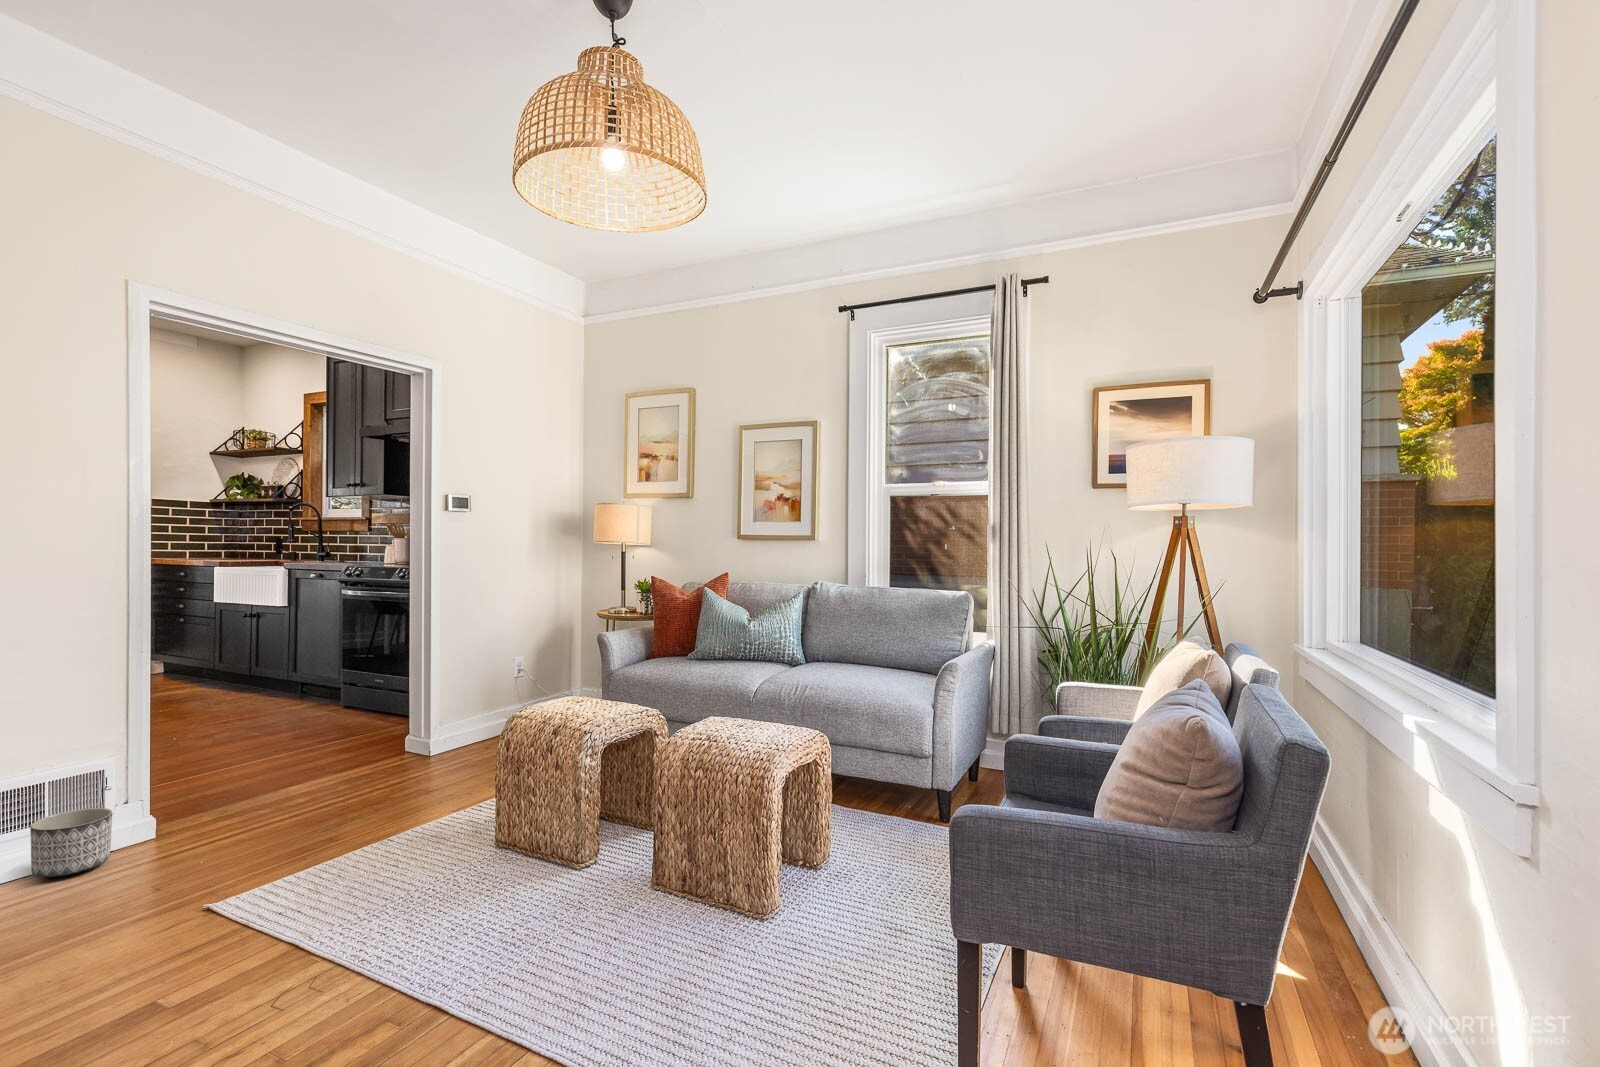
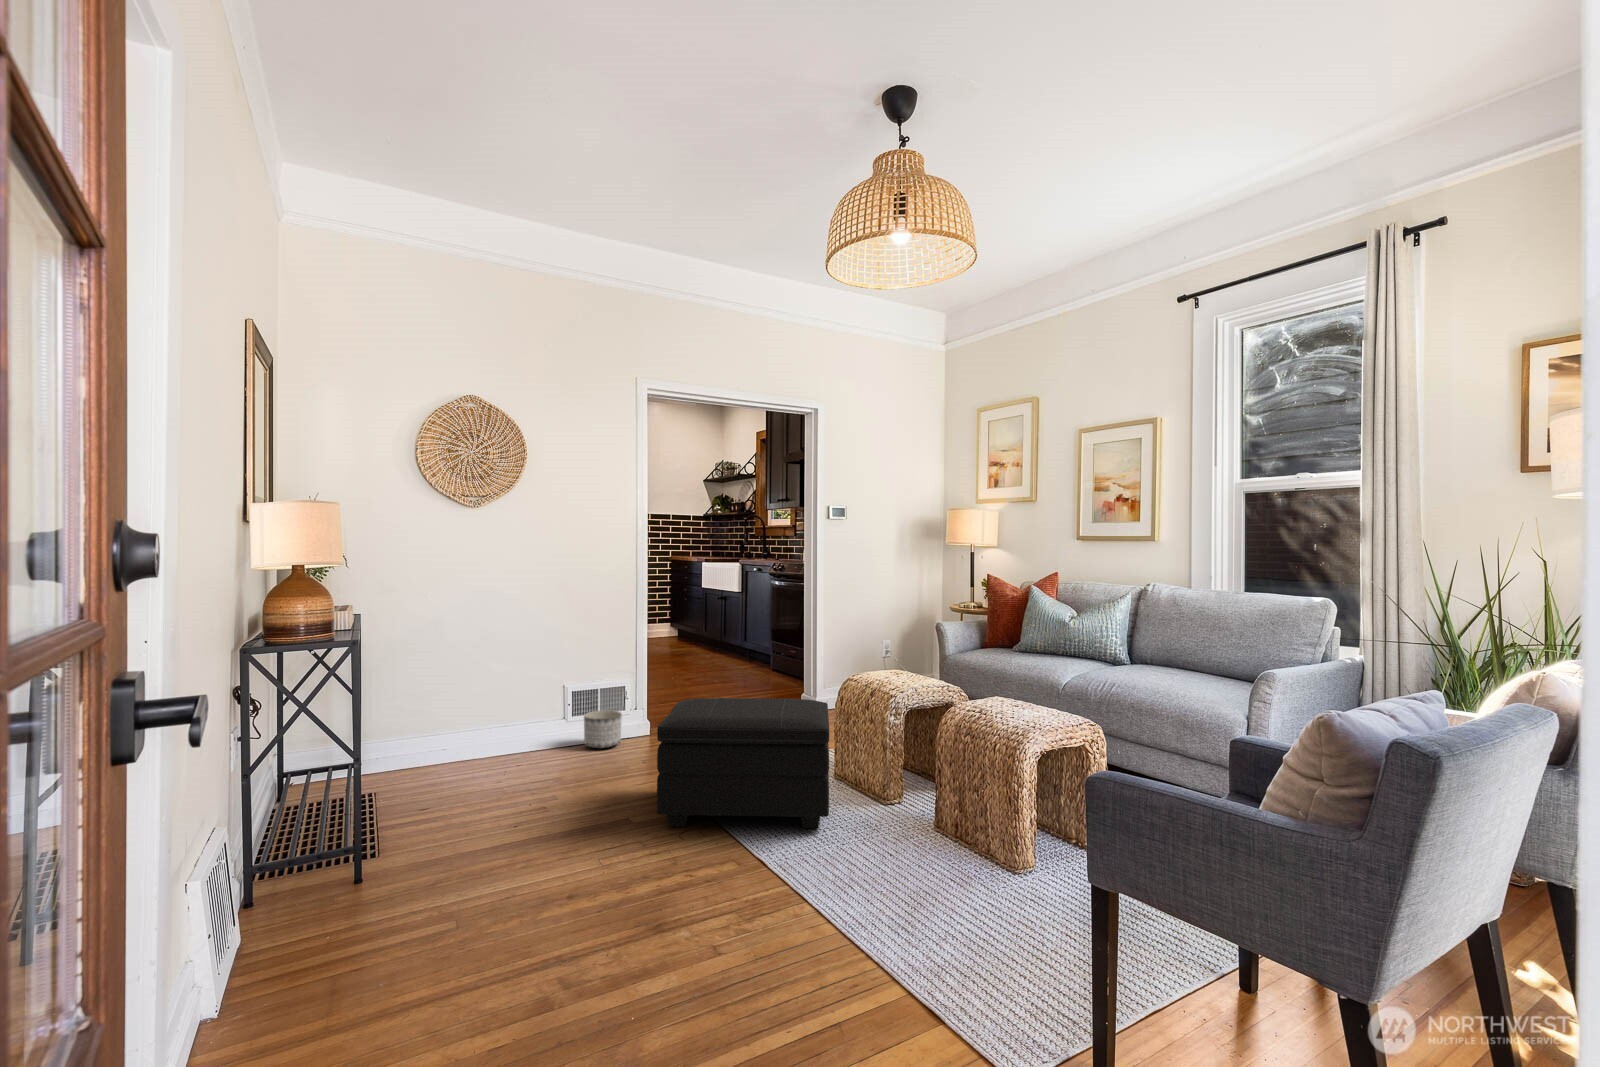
footstool: none [231,752,519,986] -> present [657,698,829,828]

